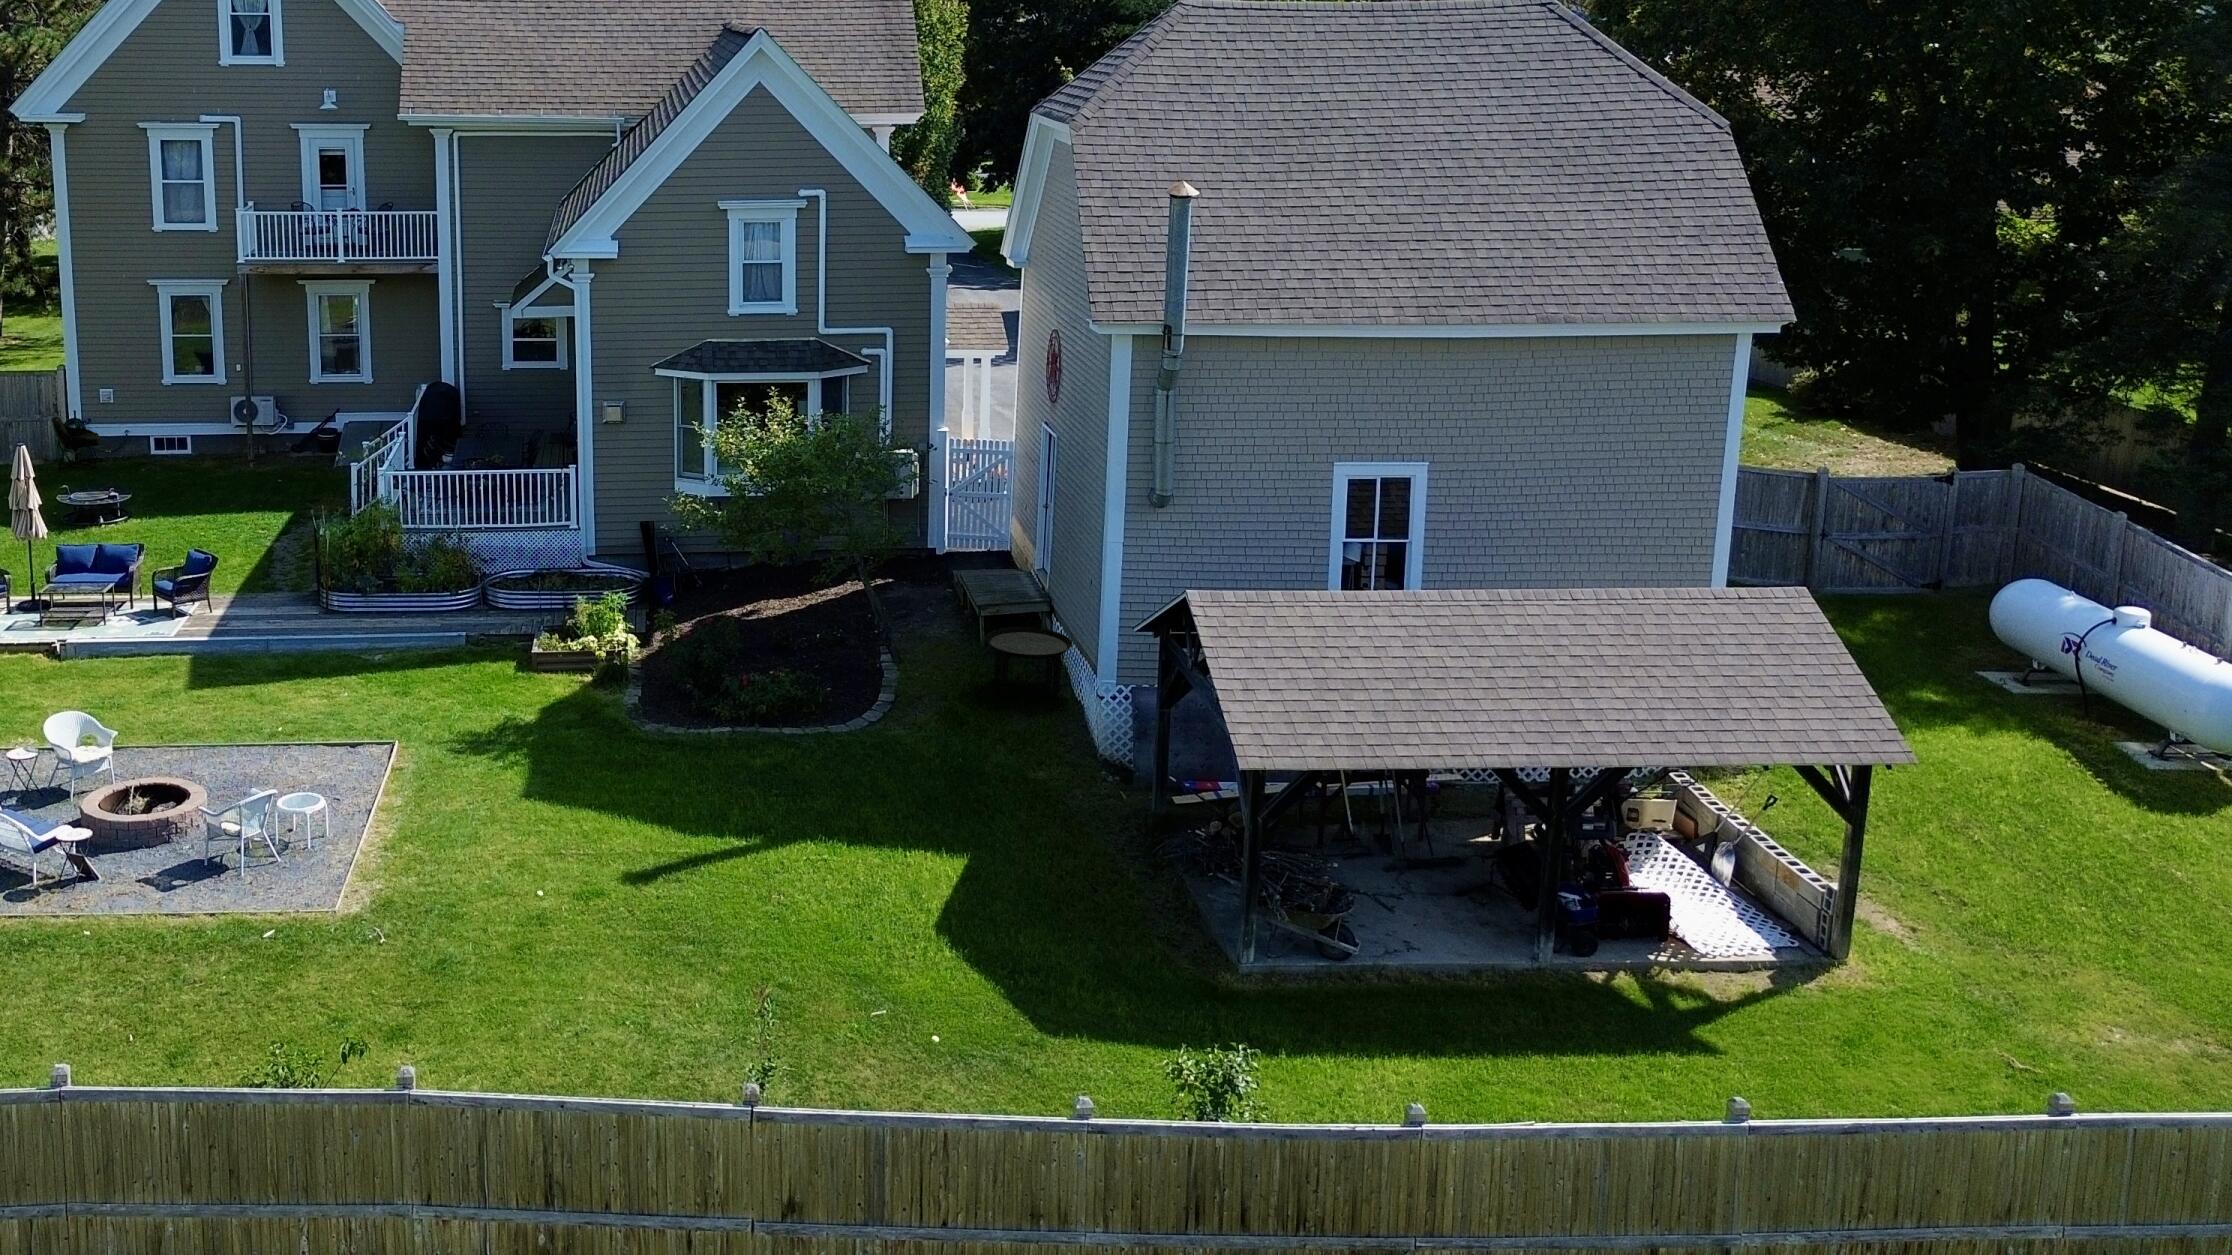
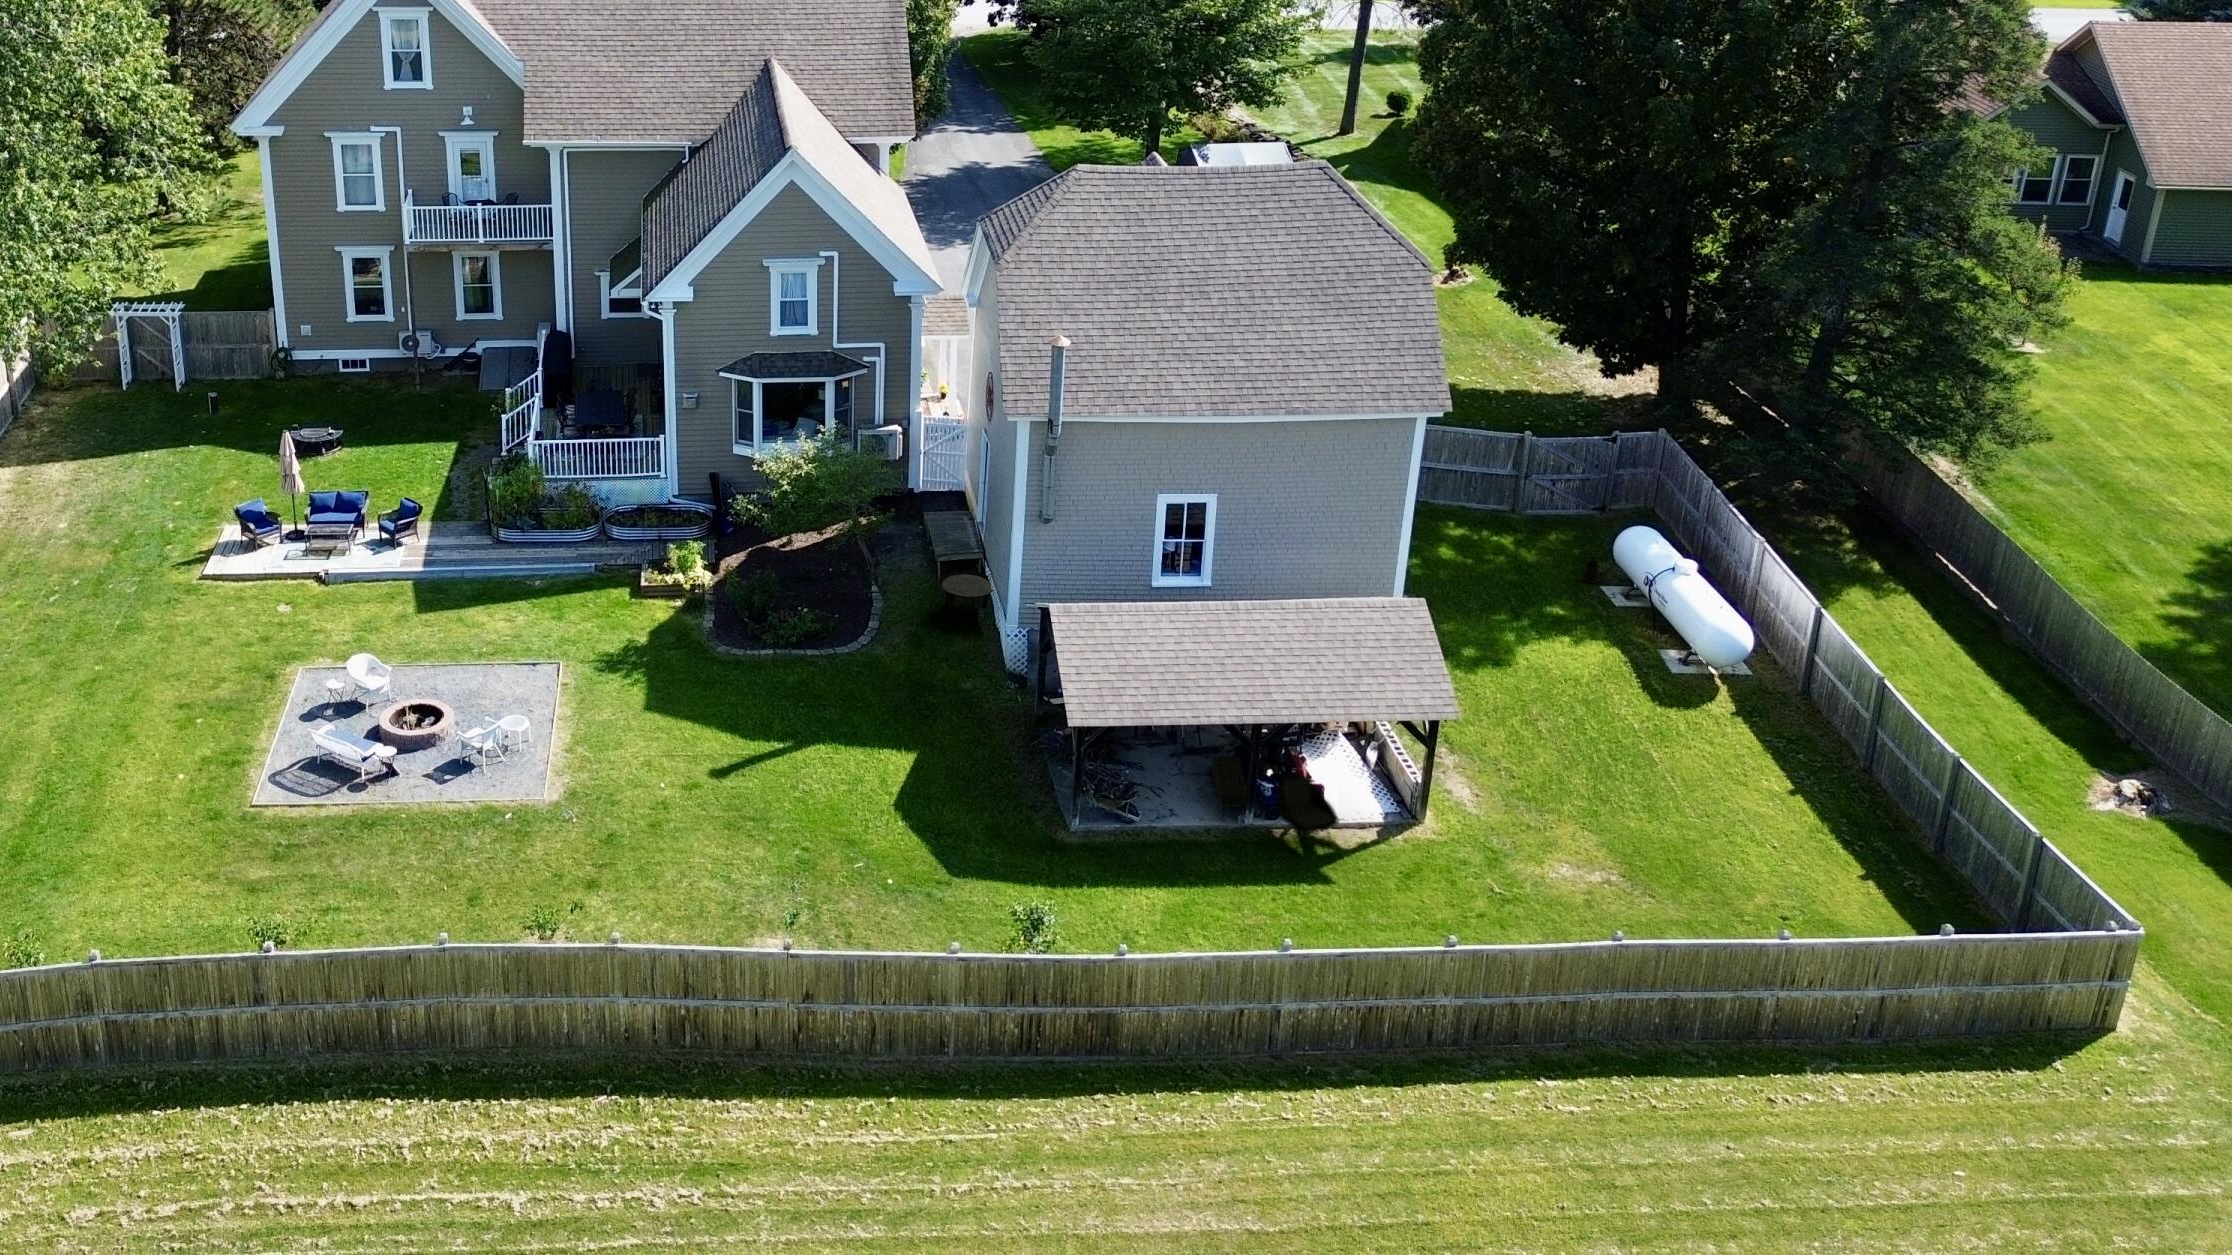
lounge chair: present [51,417,101,470] -> present [1277,775,1338,844]
watering can: none [1946,617,2003,658] -> present [1583,558,1612,584]
bench: none [1461,855,1544,956] -> present [1211,755,1249,818]

